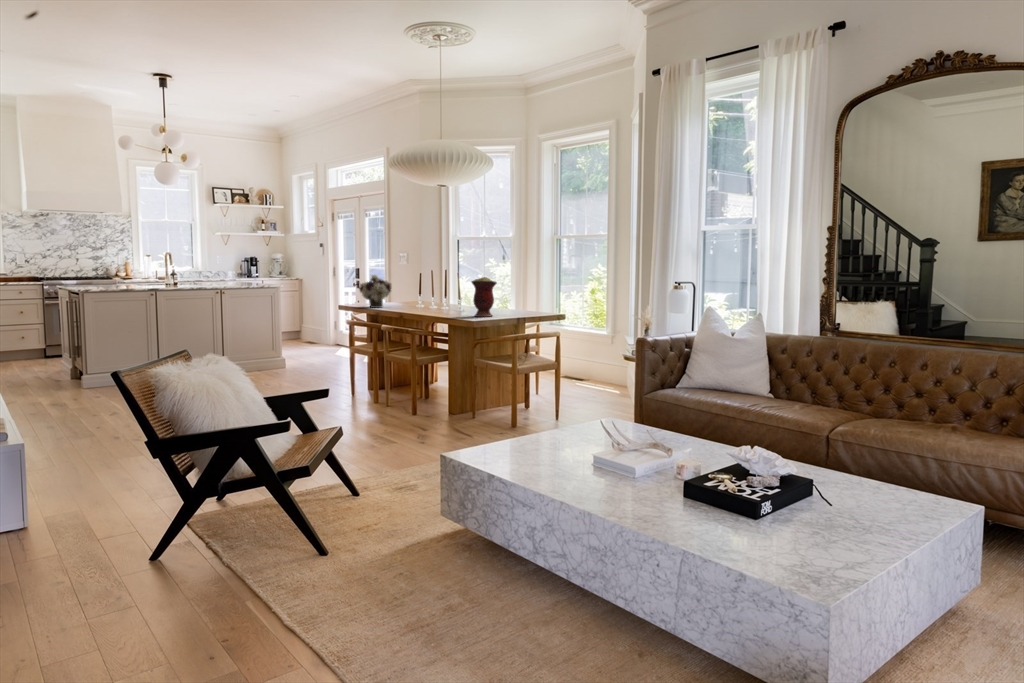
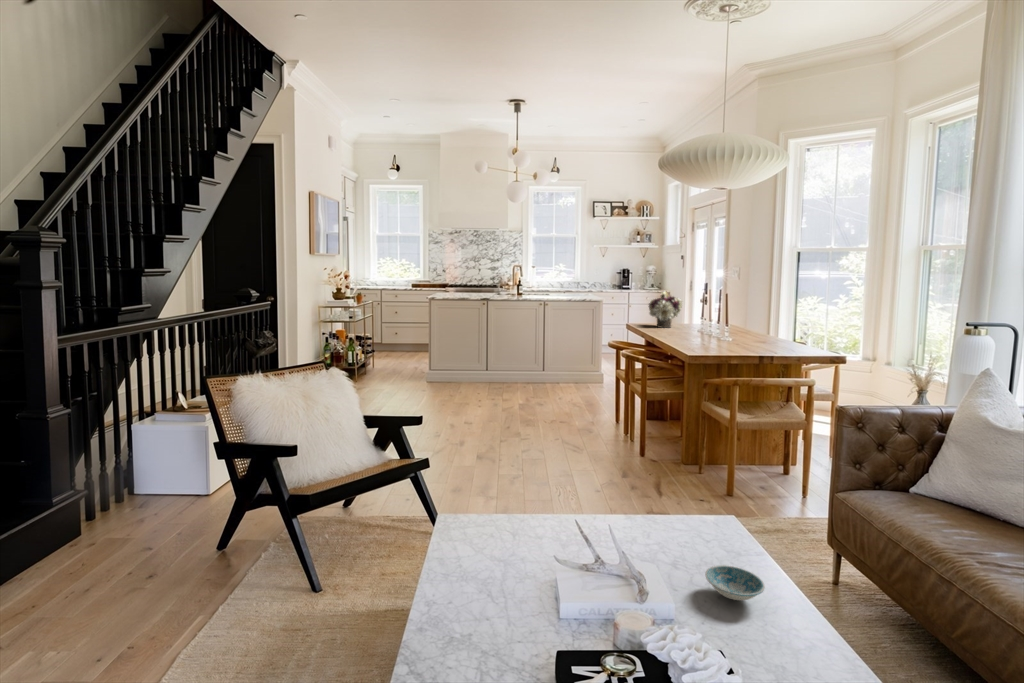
vase: present [472,277,497,317] -> none [720,299,754,349]
ceramic bowl: none [668,431,708,447] -> present [705,565,765,601]

